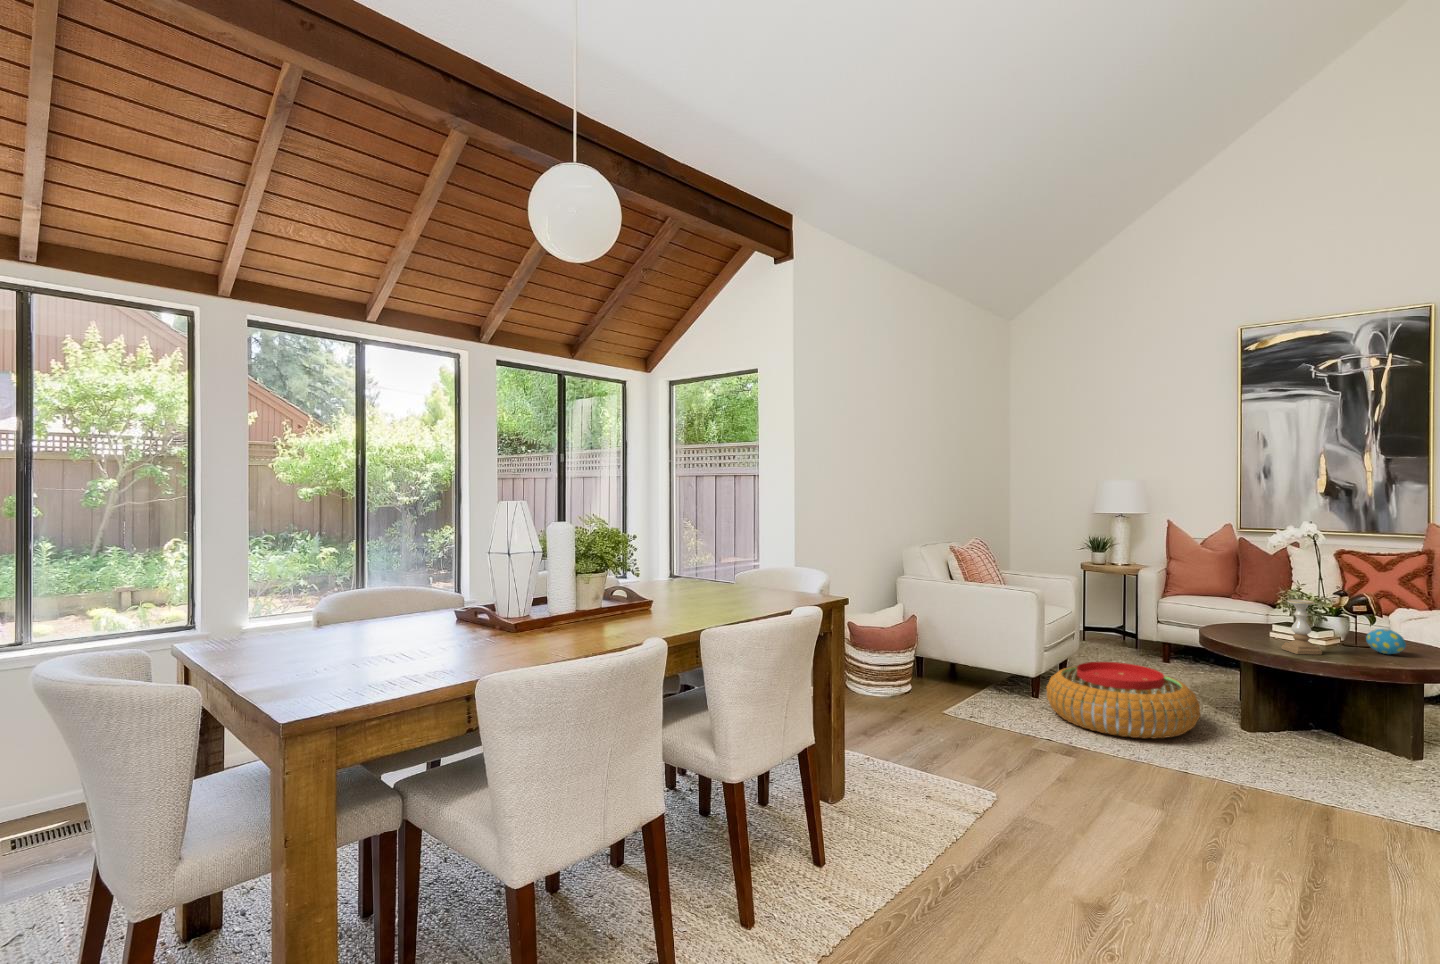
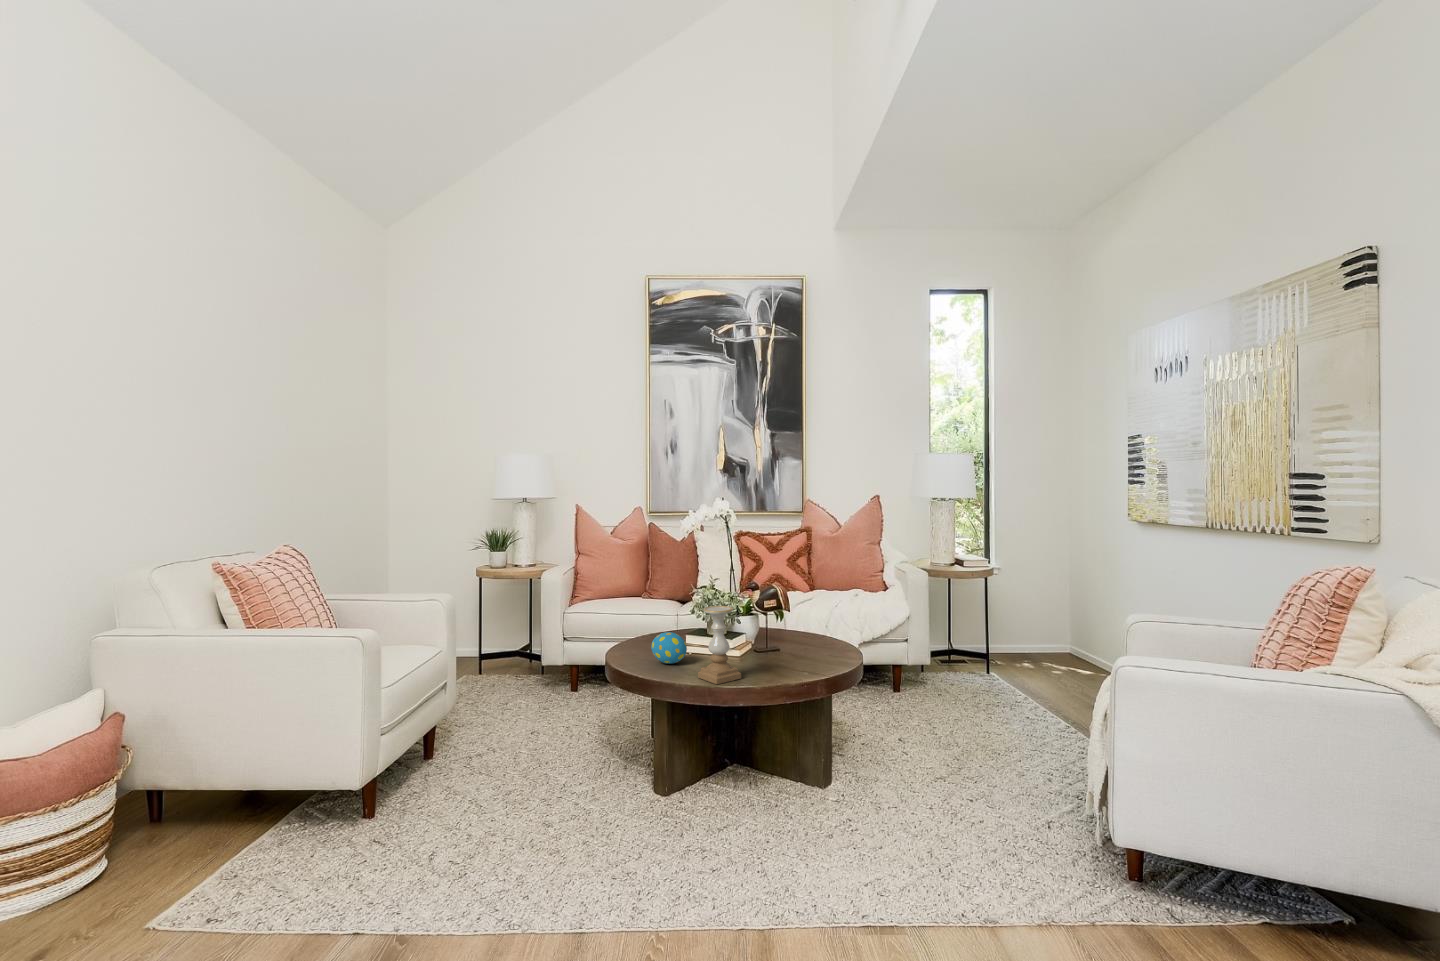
decorative egg: present [1366,629,1406,654] -> present [651,632,687,664]
pouf: present [1046,662,1200,739] -> none [375,730,604,880]

